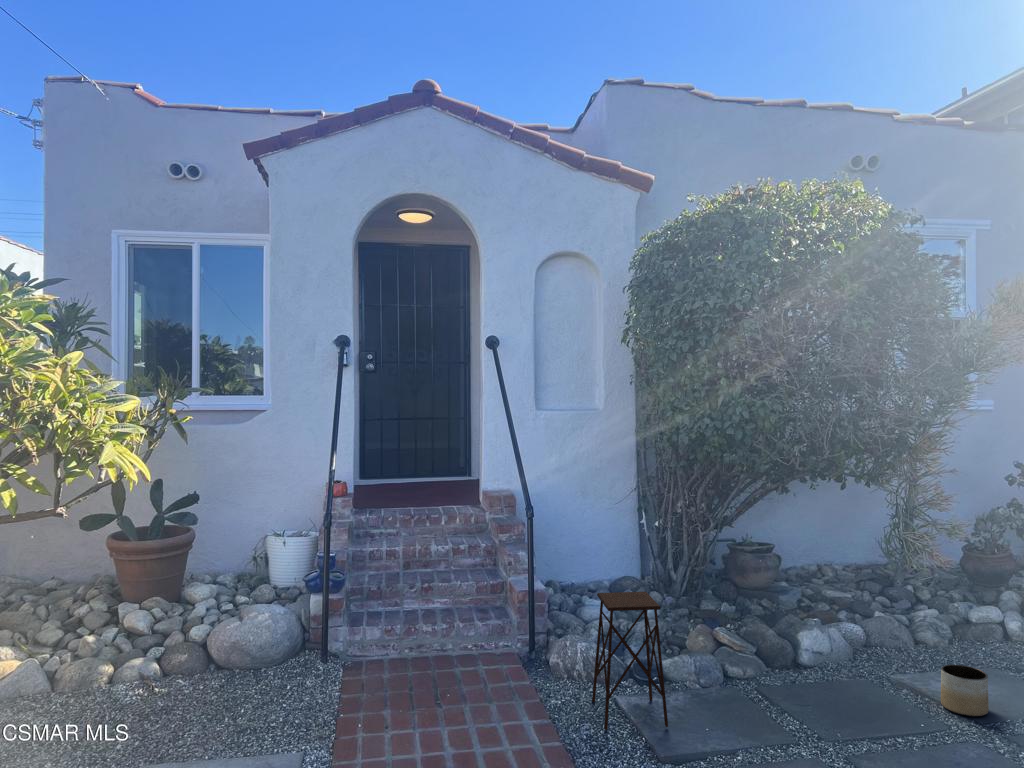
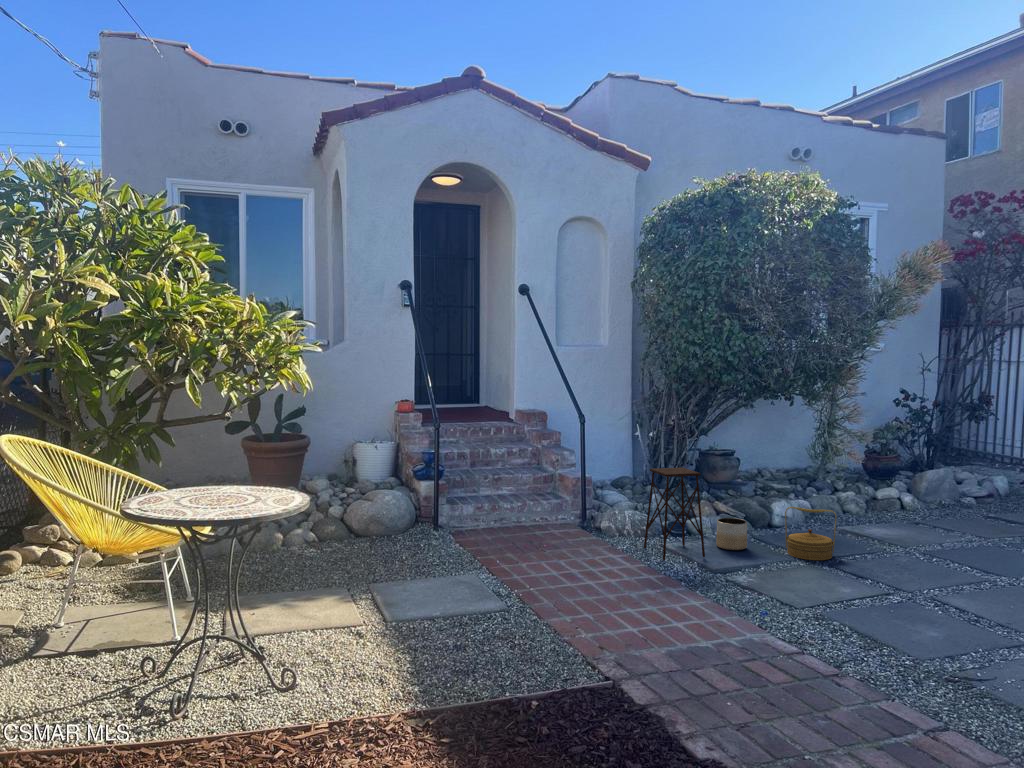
basket: none [795,654,870,742] -> present [785,507,837,561]
planter: present [941,665,989,717] -> present [716,518,747,550]

